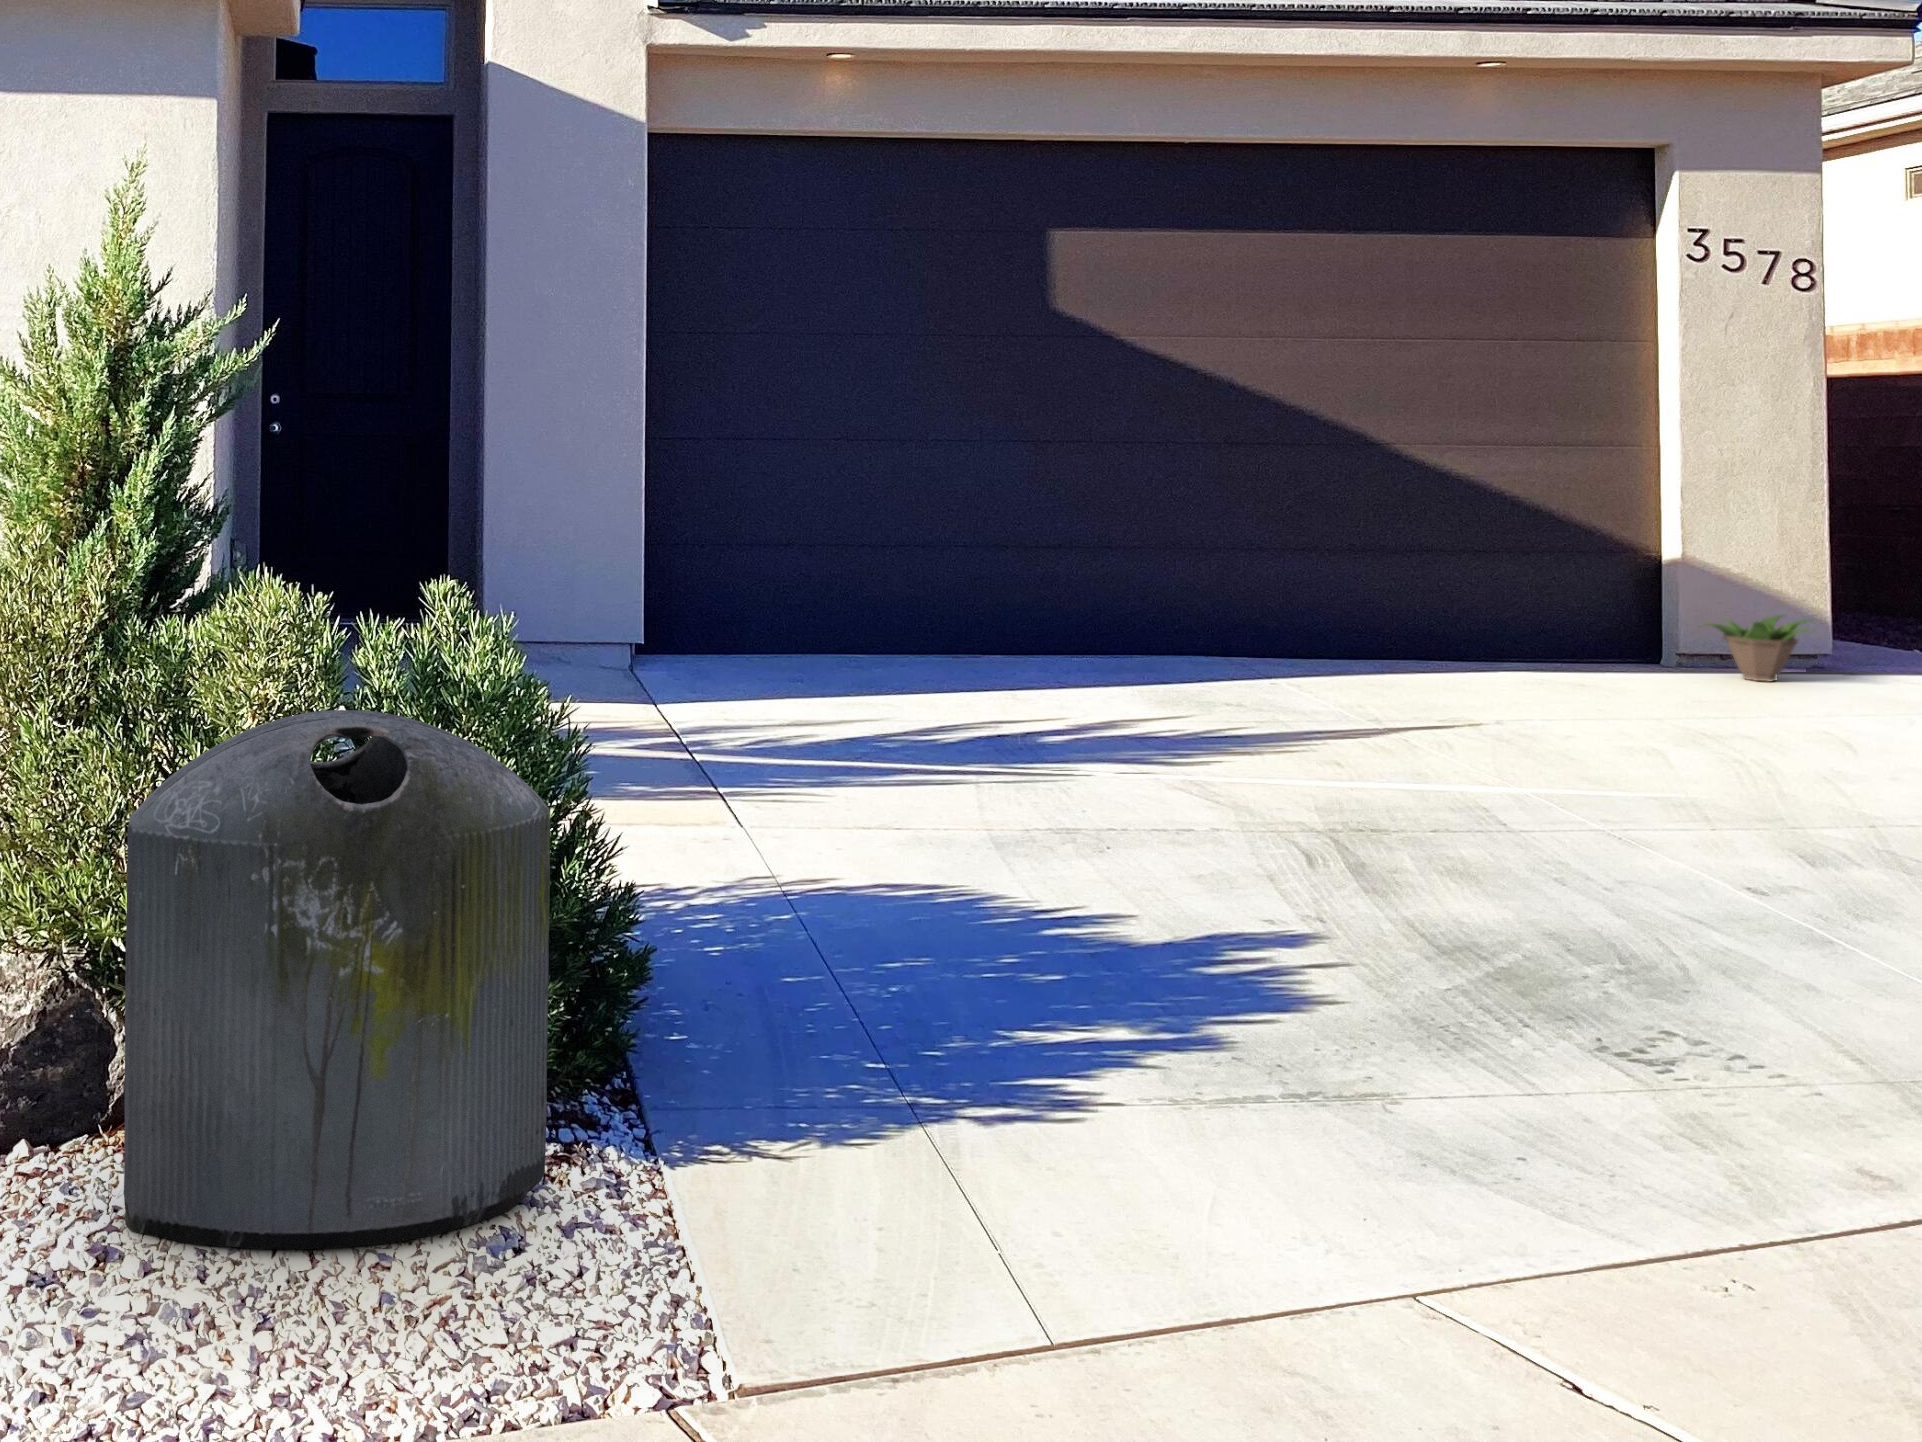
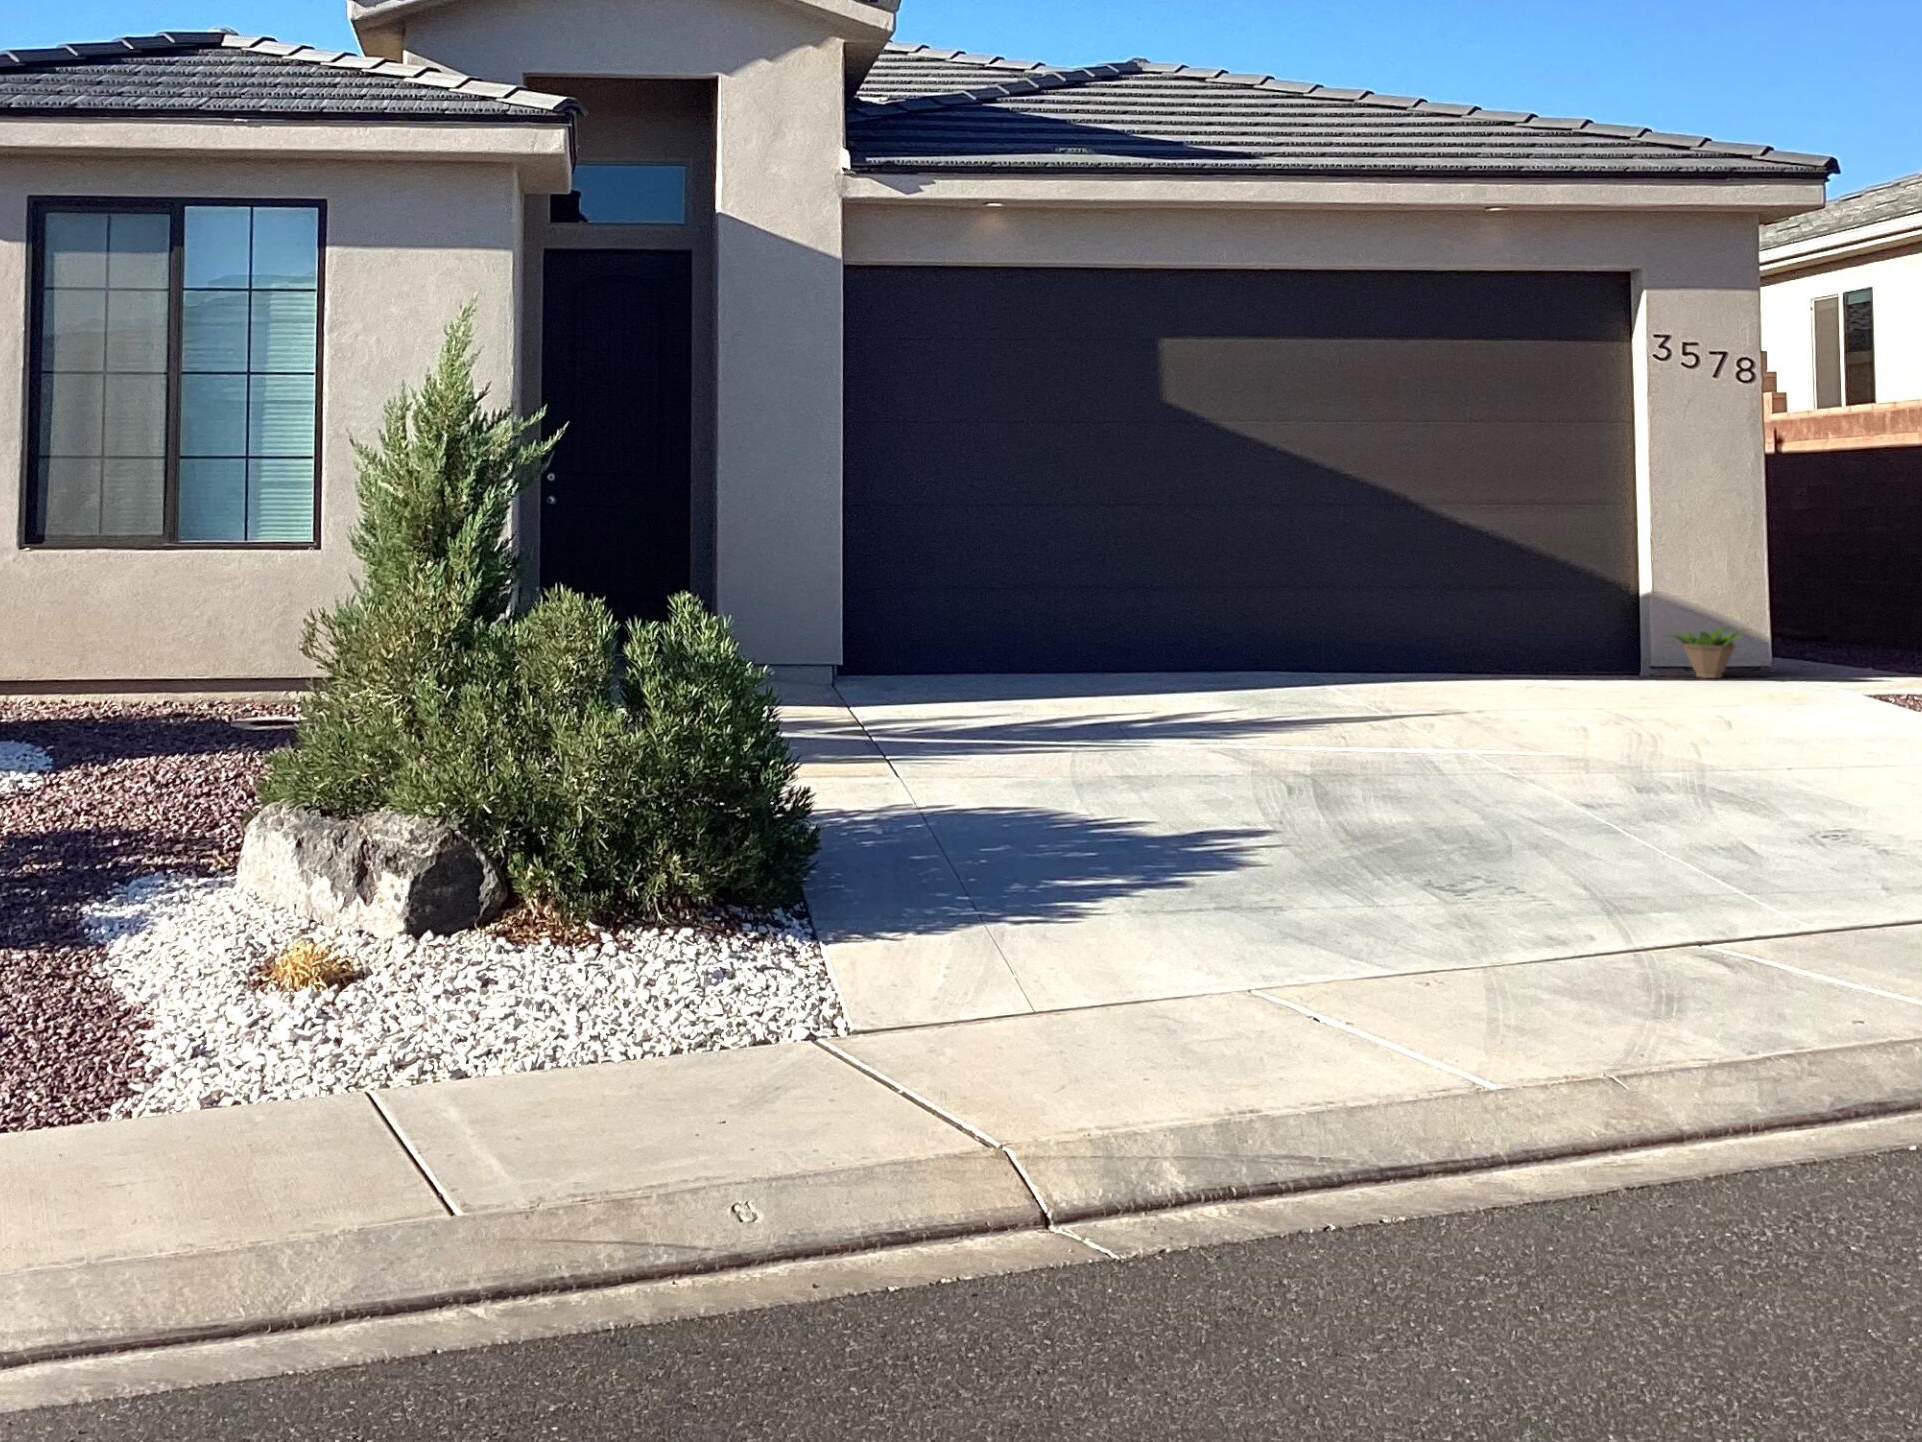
trash can: present [124,710,550,1249] -> none [493,658,752,982]

